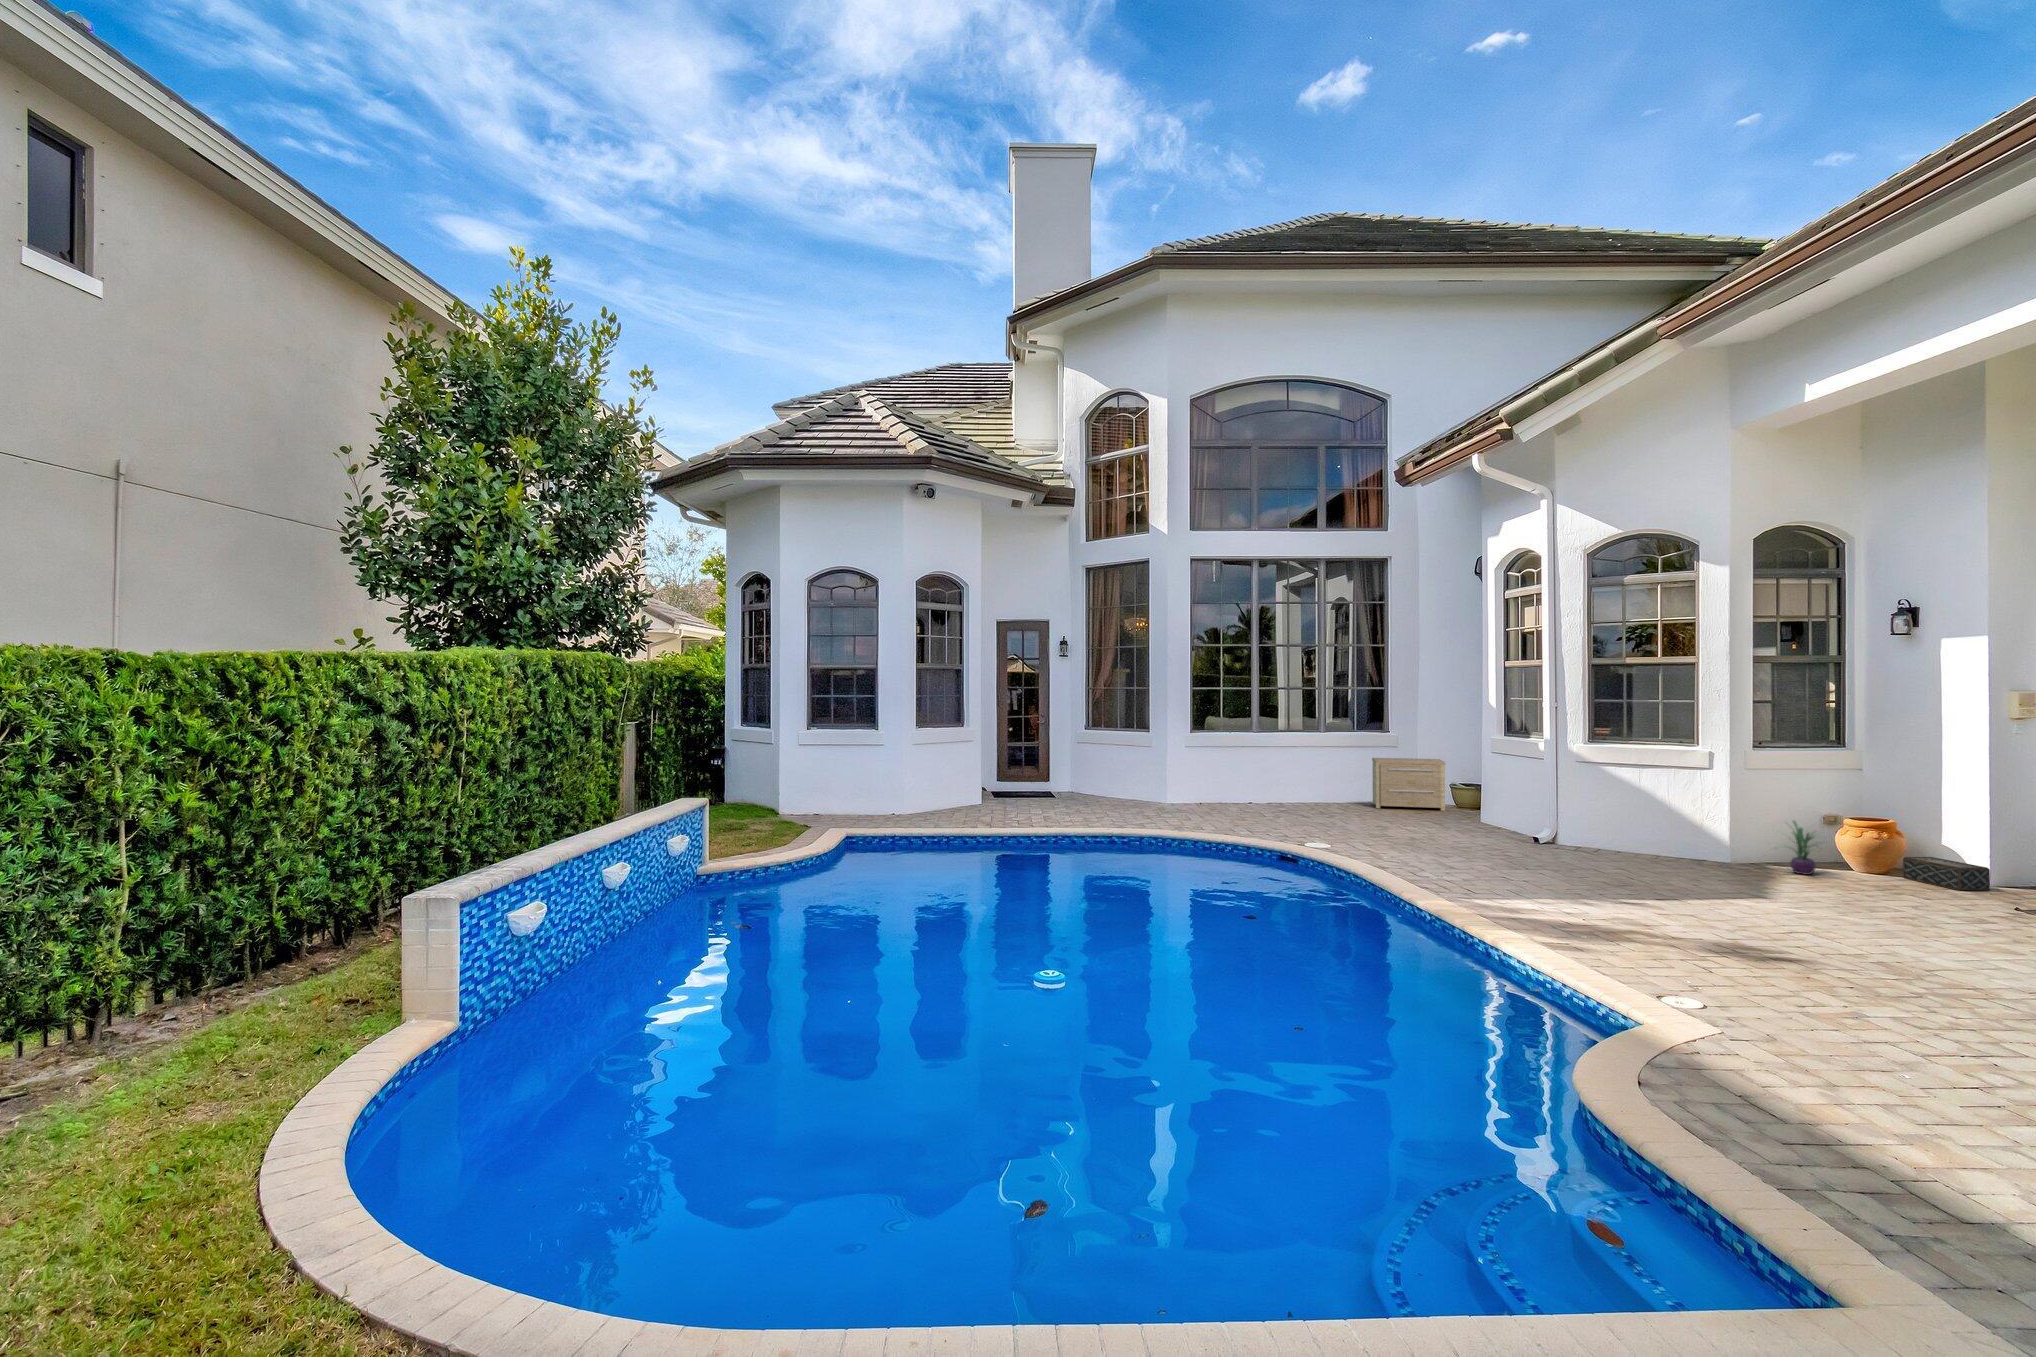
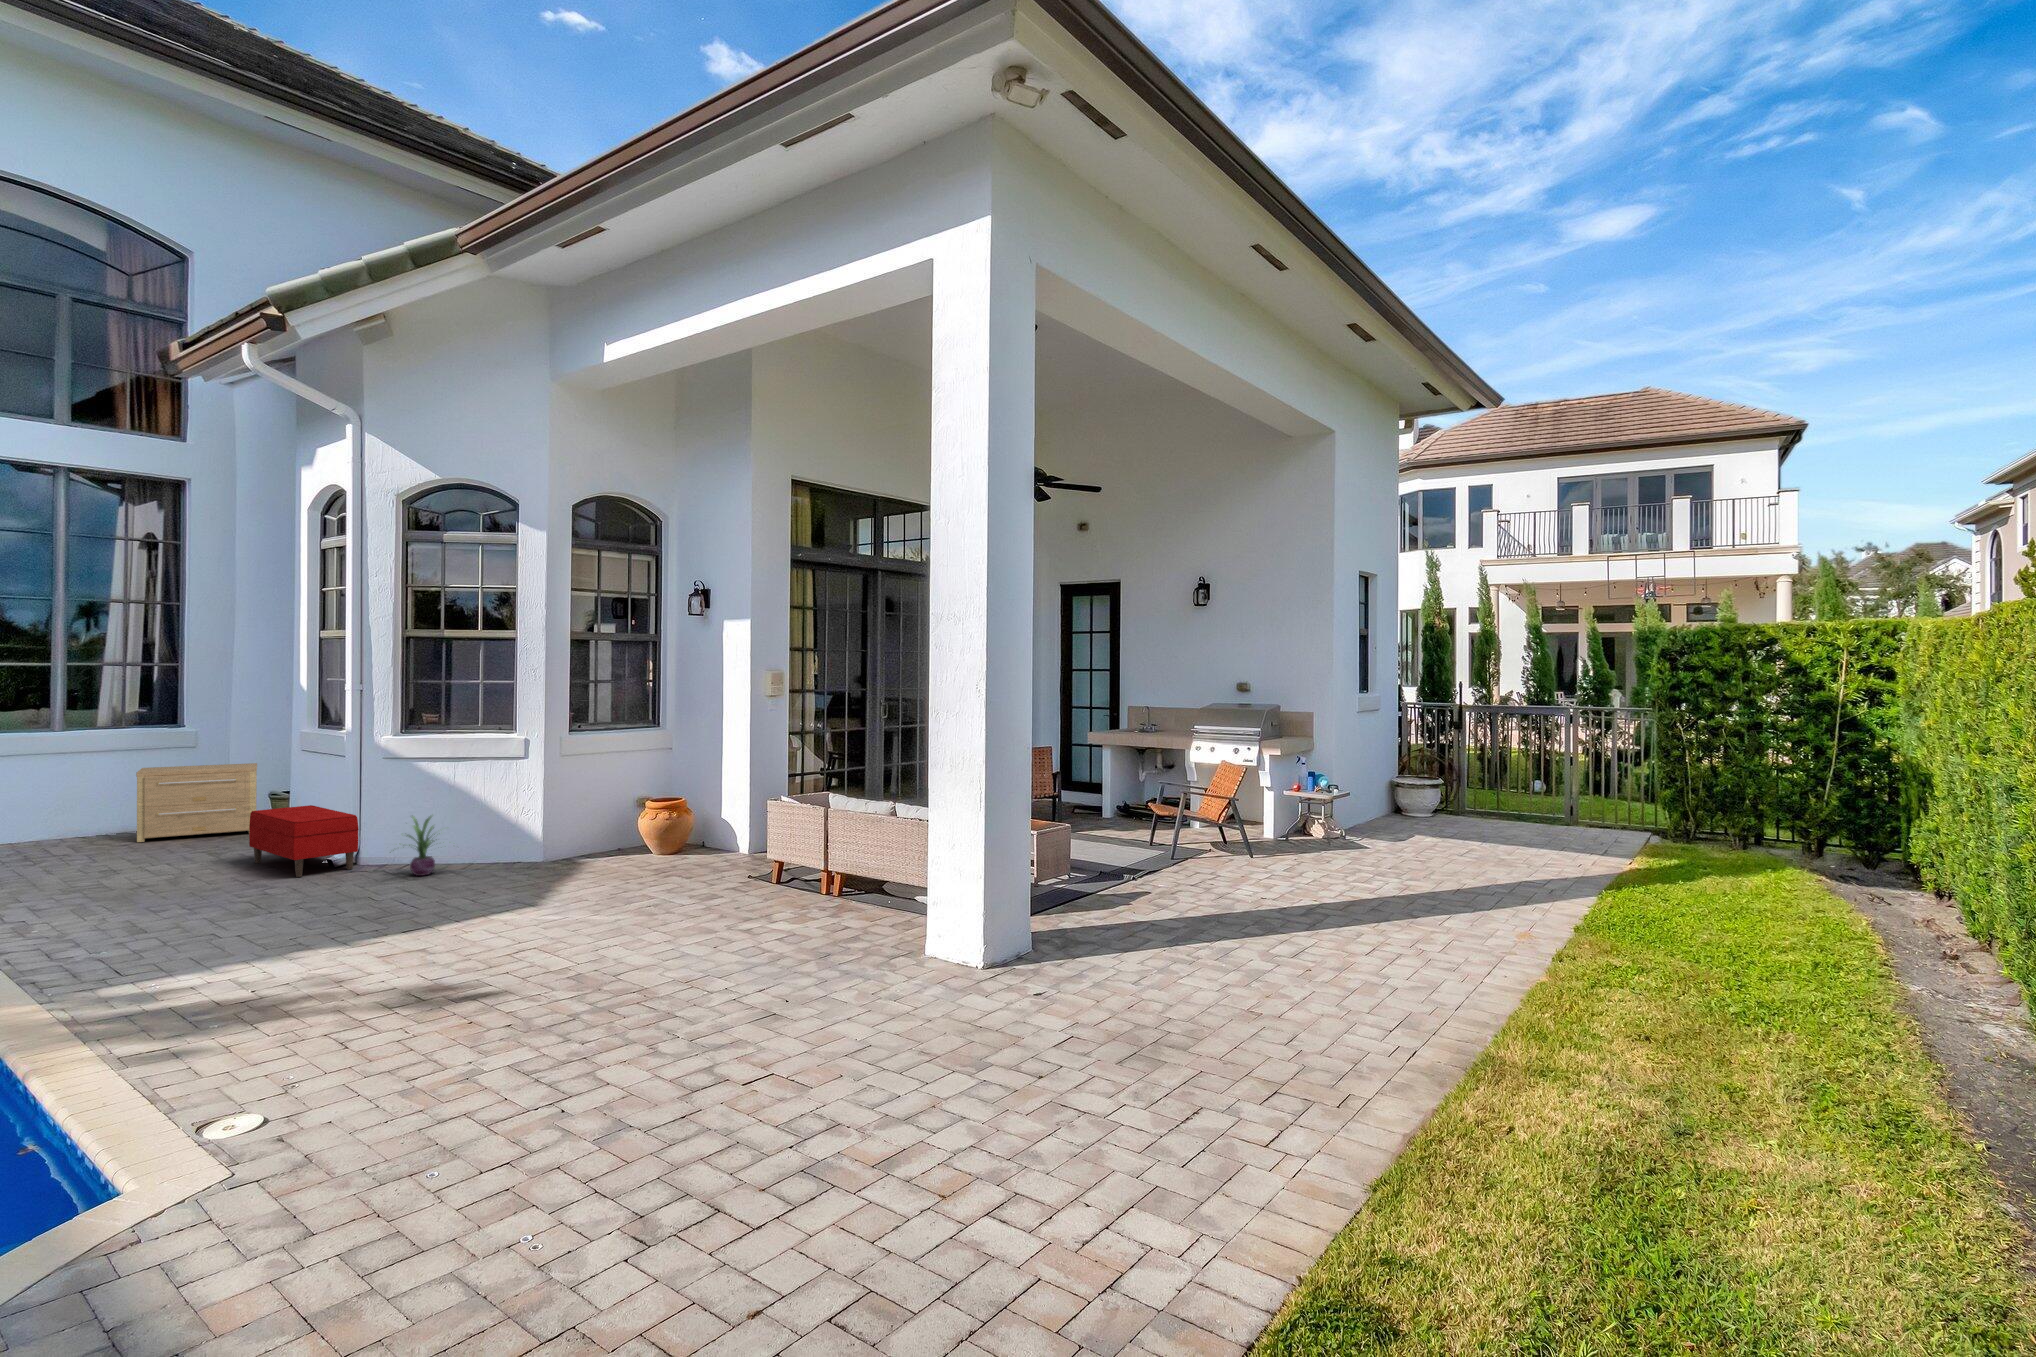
bench: none [1470,794,1560,847] -> present [249,805,359,877]
decorative plant: present [1780,821,1822,875] -> present [407,816,435,876]
woven basket: present [1903,857,1990,890] -> none [693,829,749,859]

